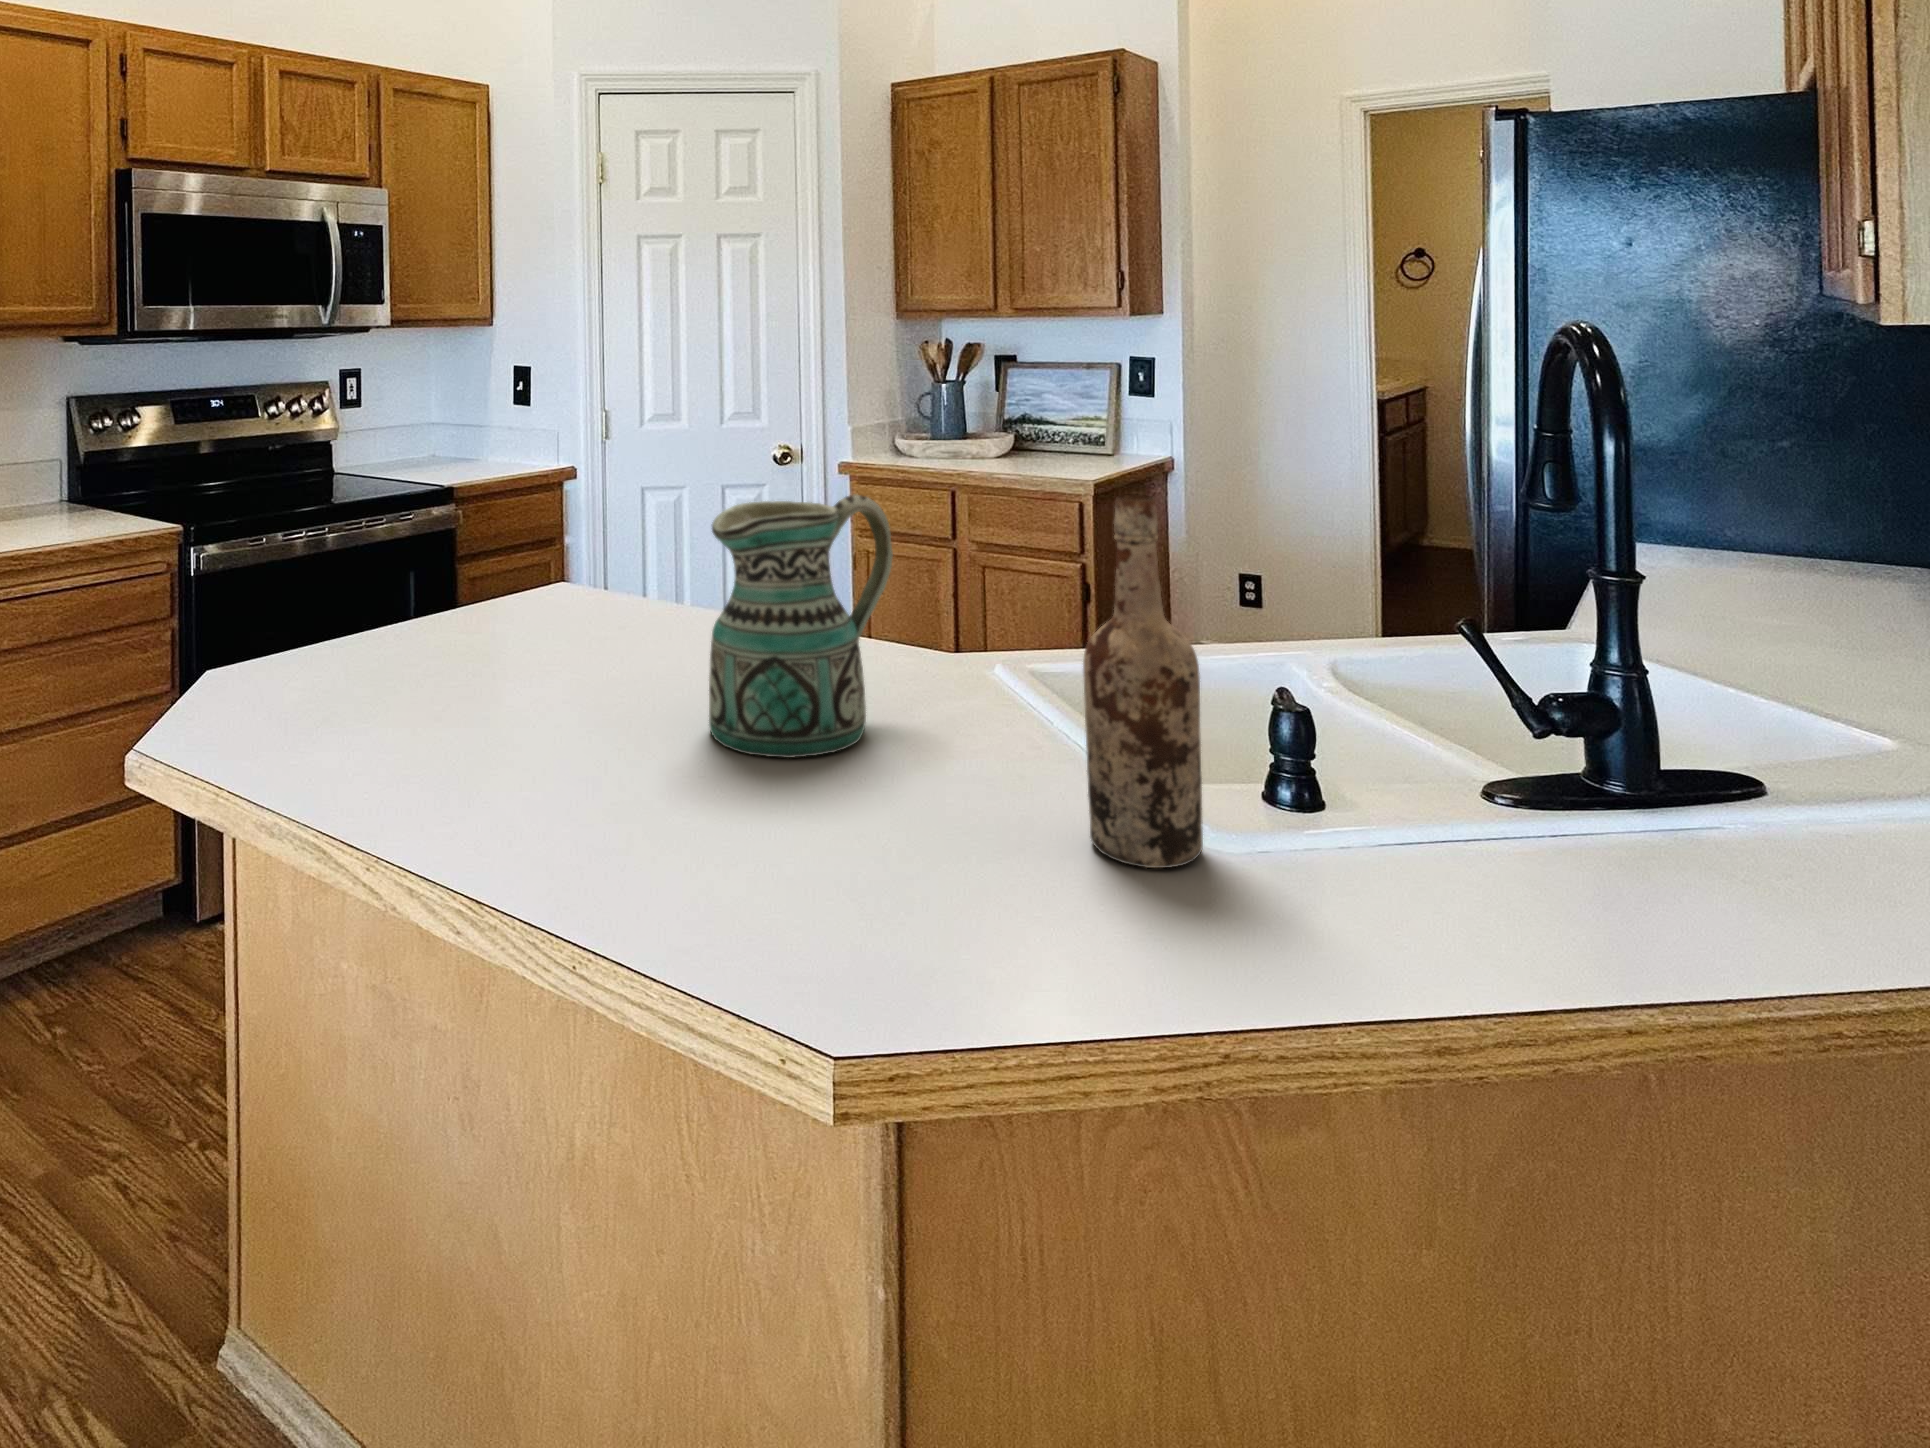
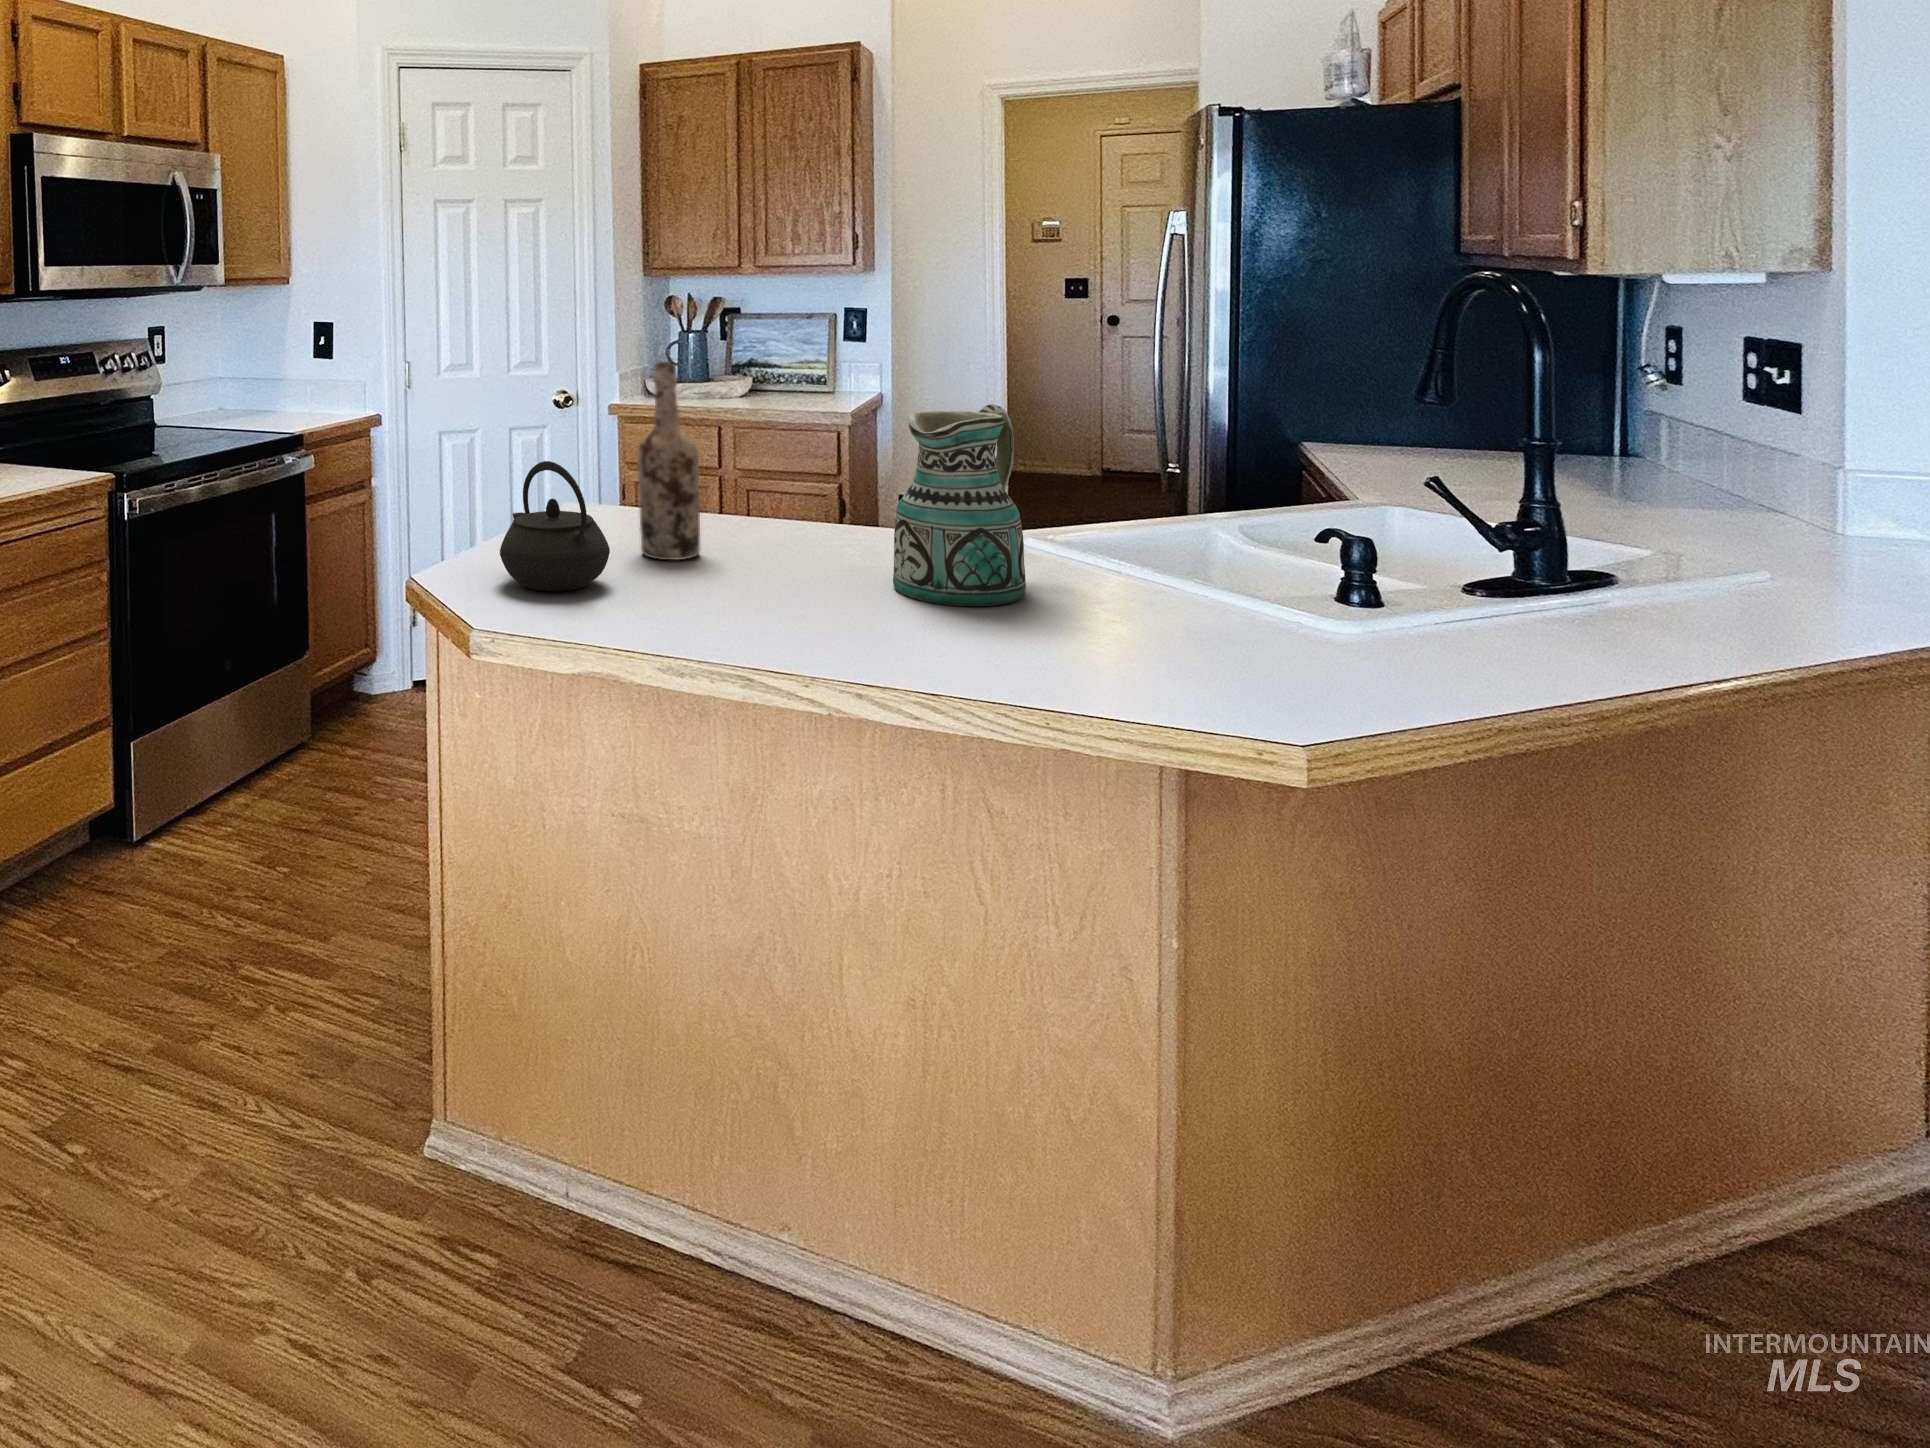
wine bottle: present [1083,494,1203,868] -> present [638,362,700,560]
kettle: none [272,544,405,702] -> present [500,461,610,591]

